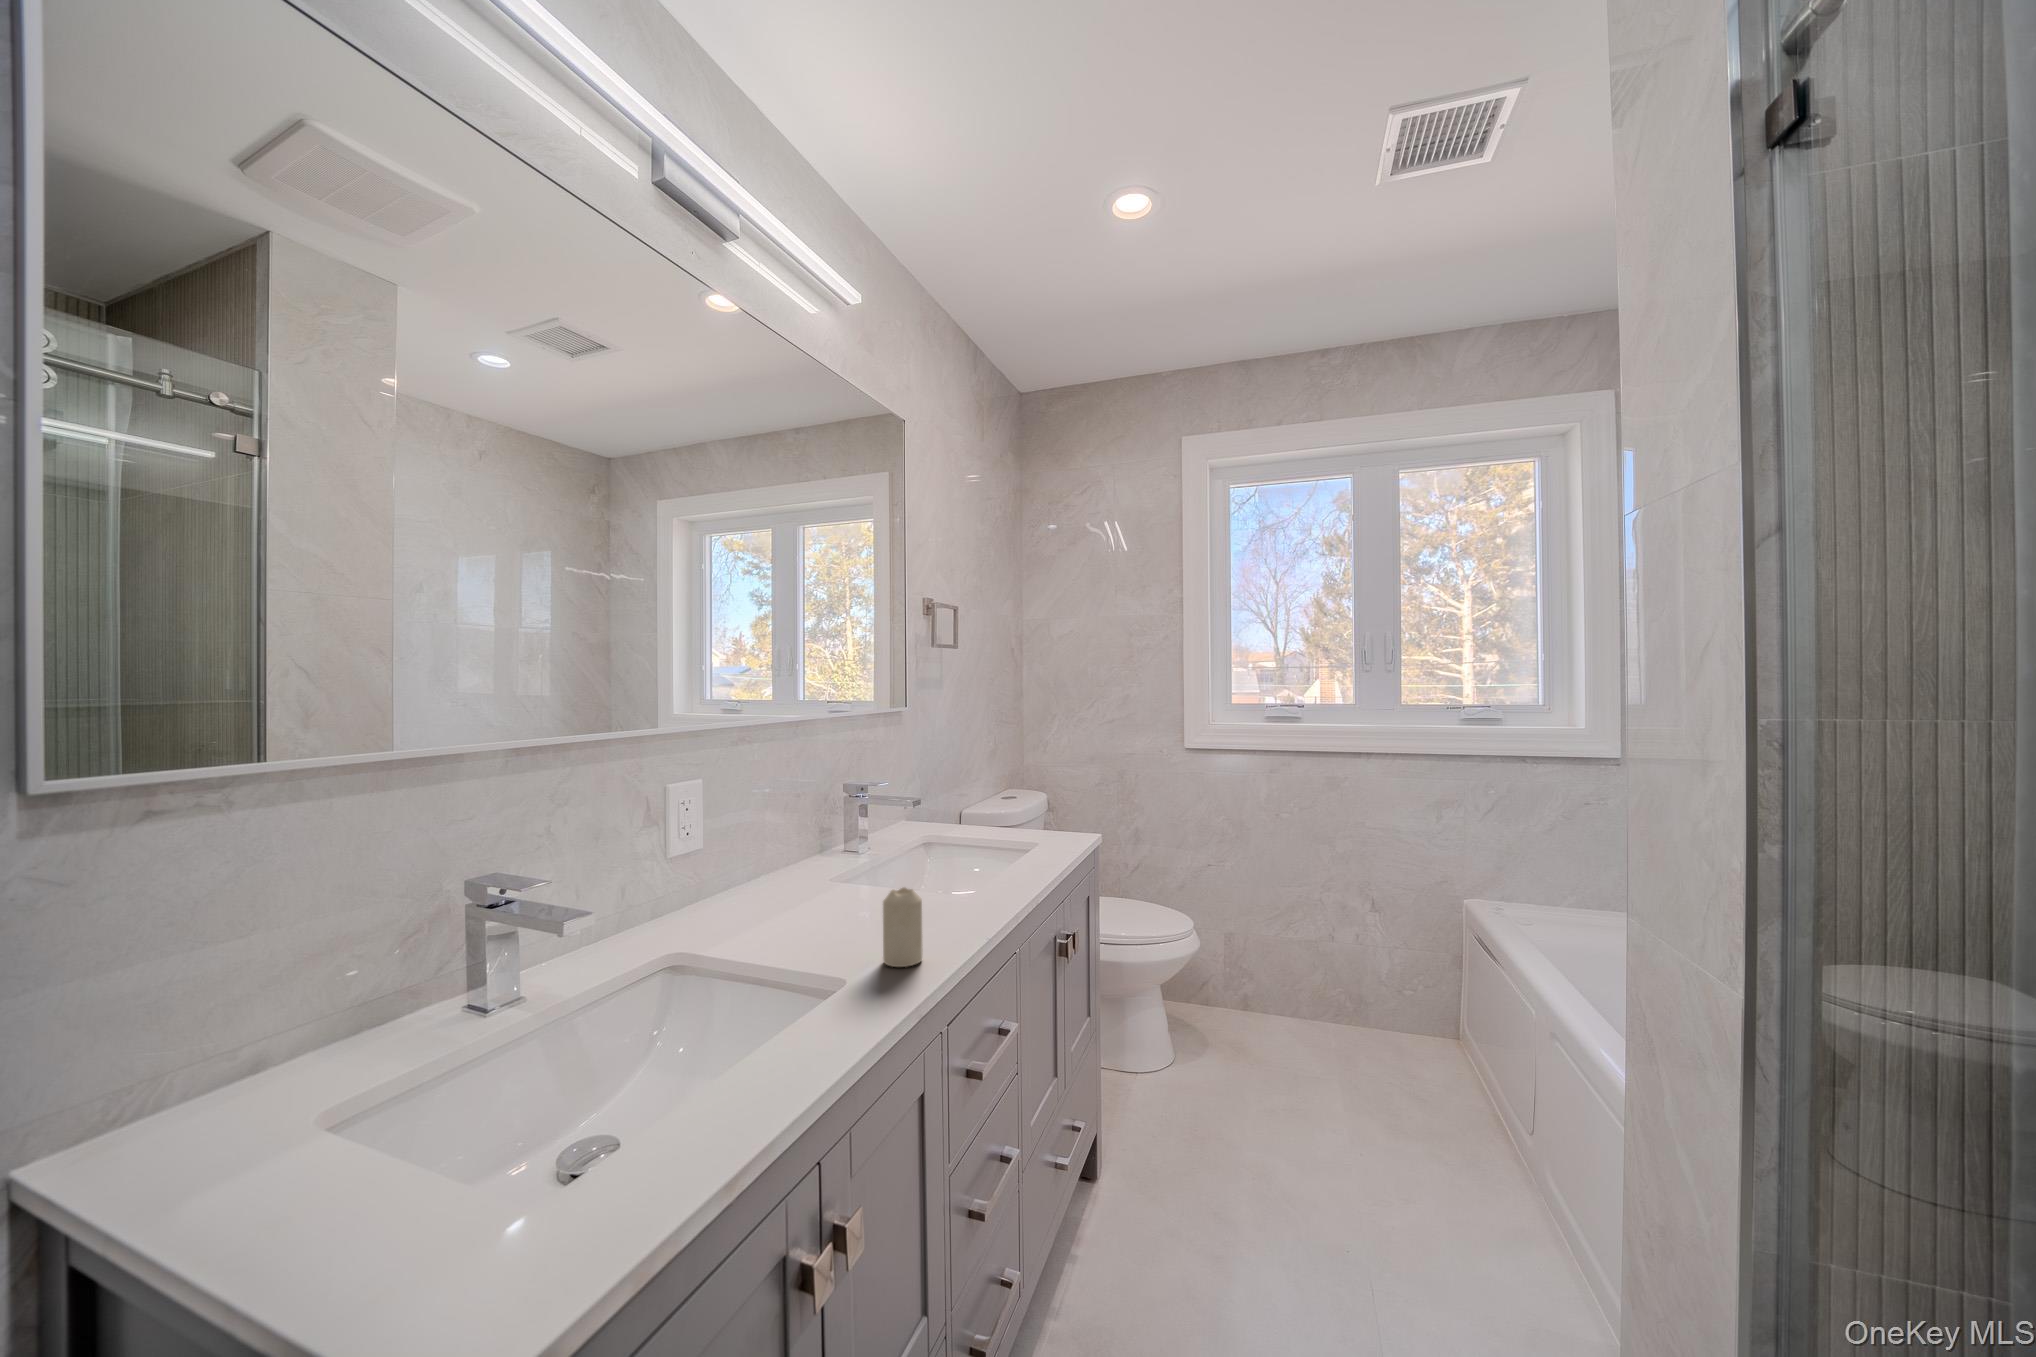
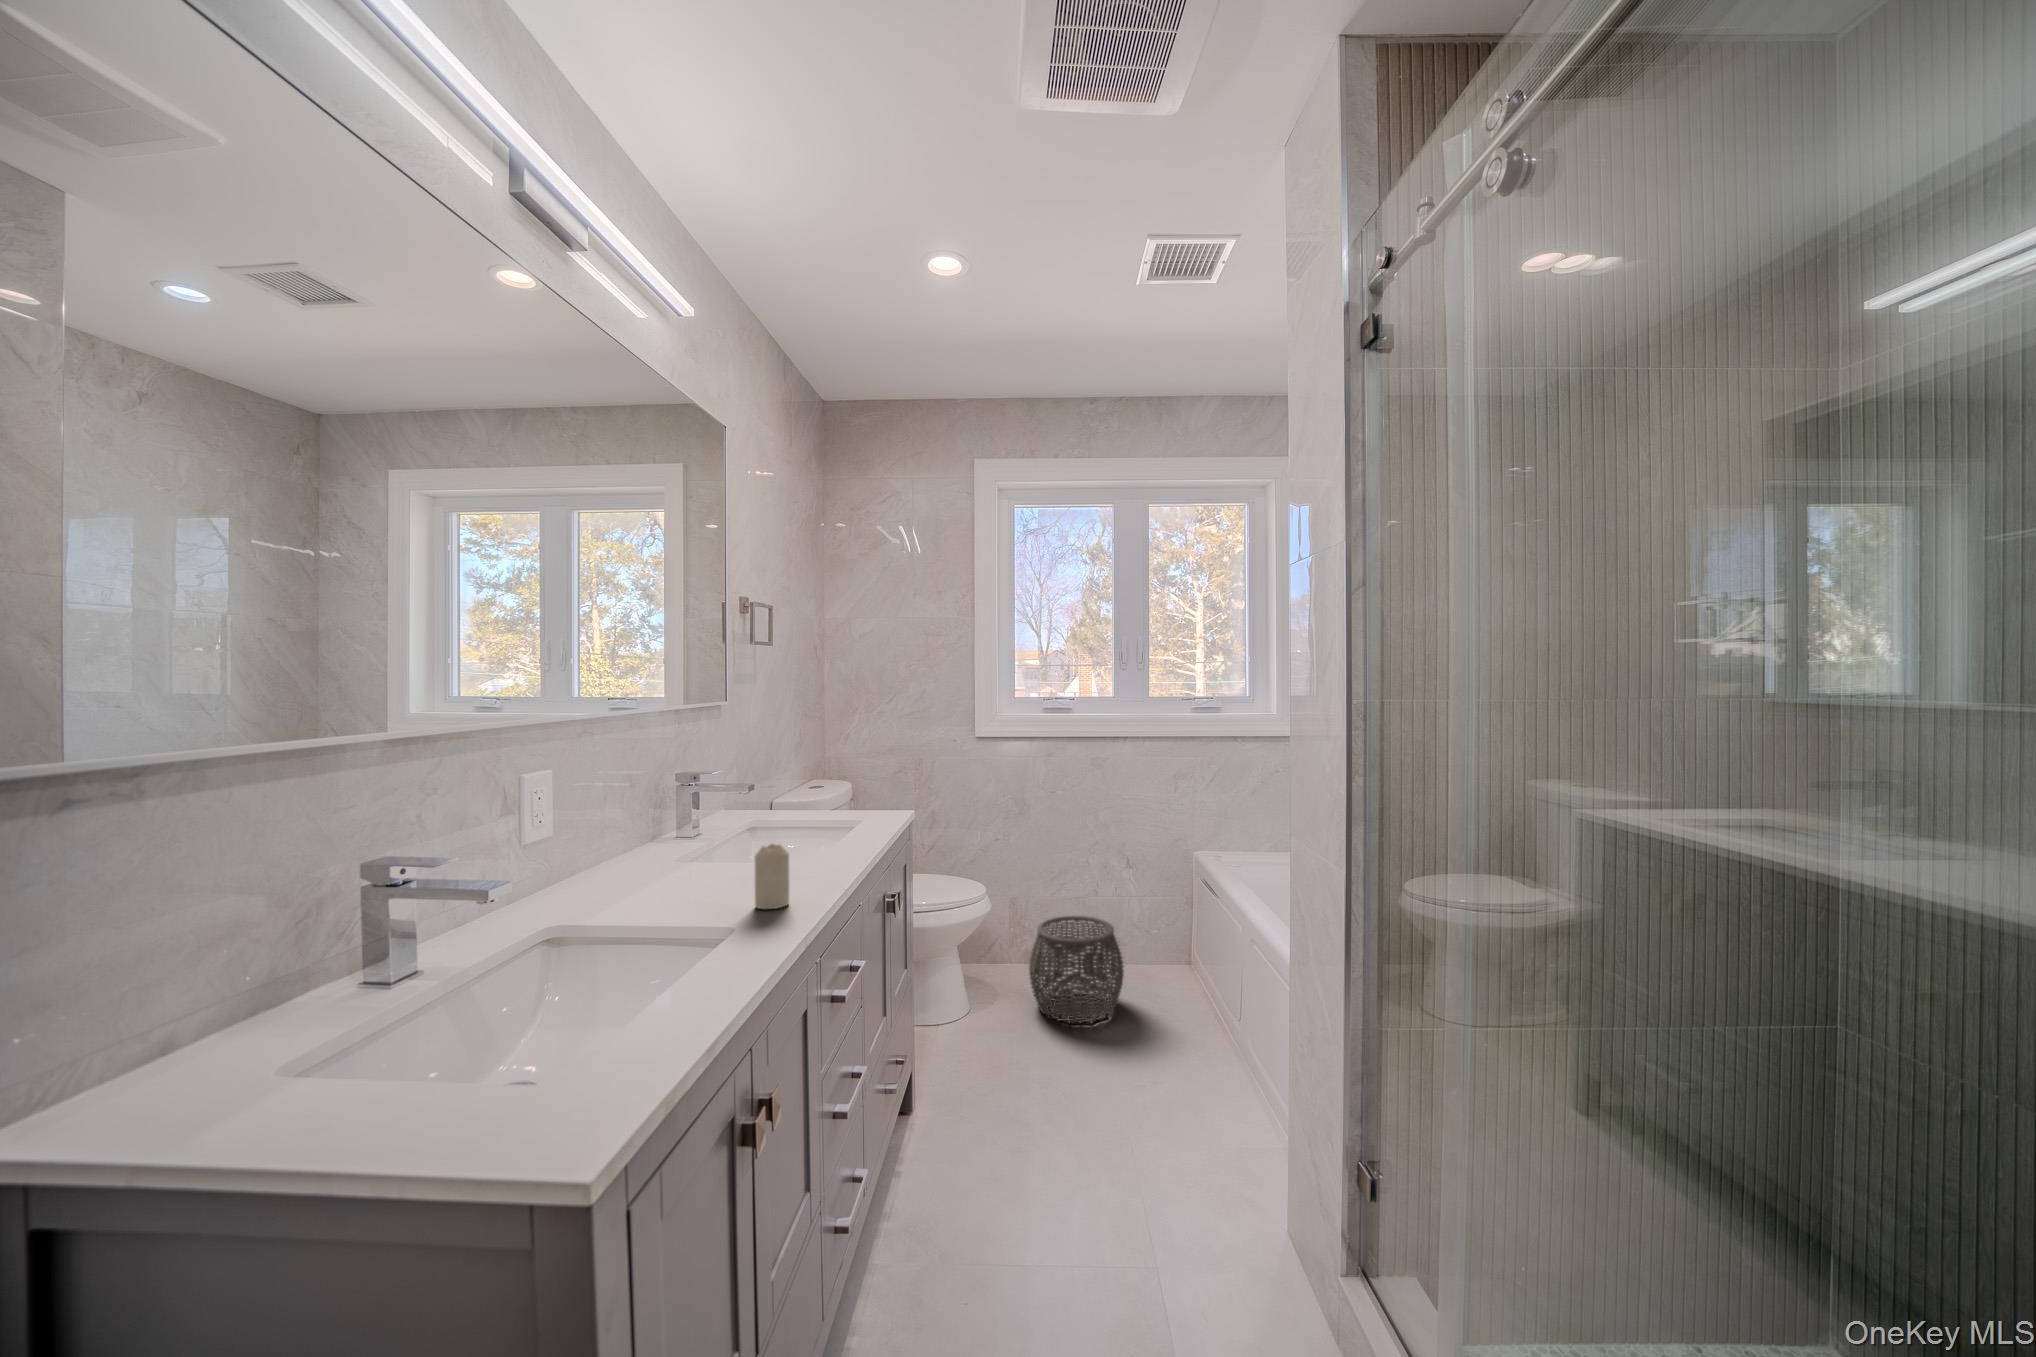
woven basket: none [1244,968,1368,1106] -> present [1029,916,1124,1023]

